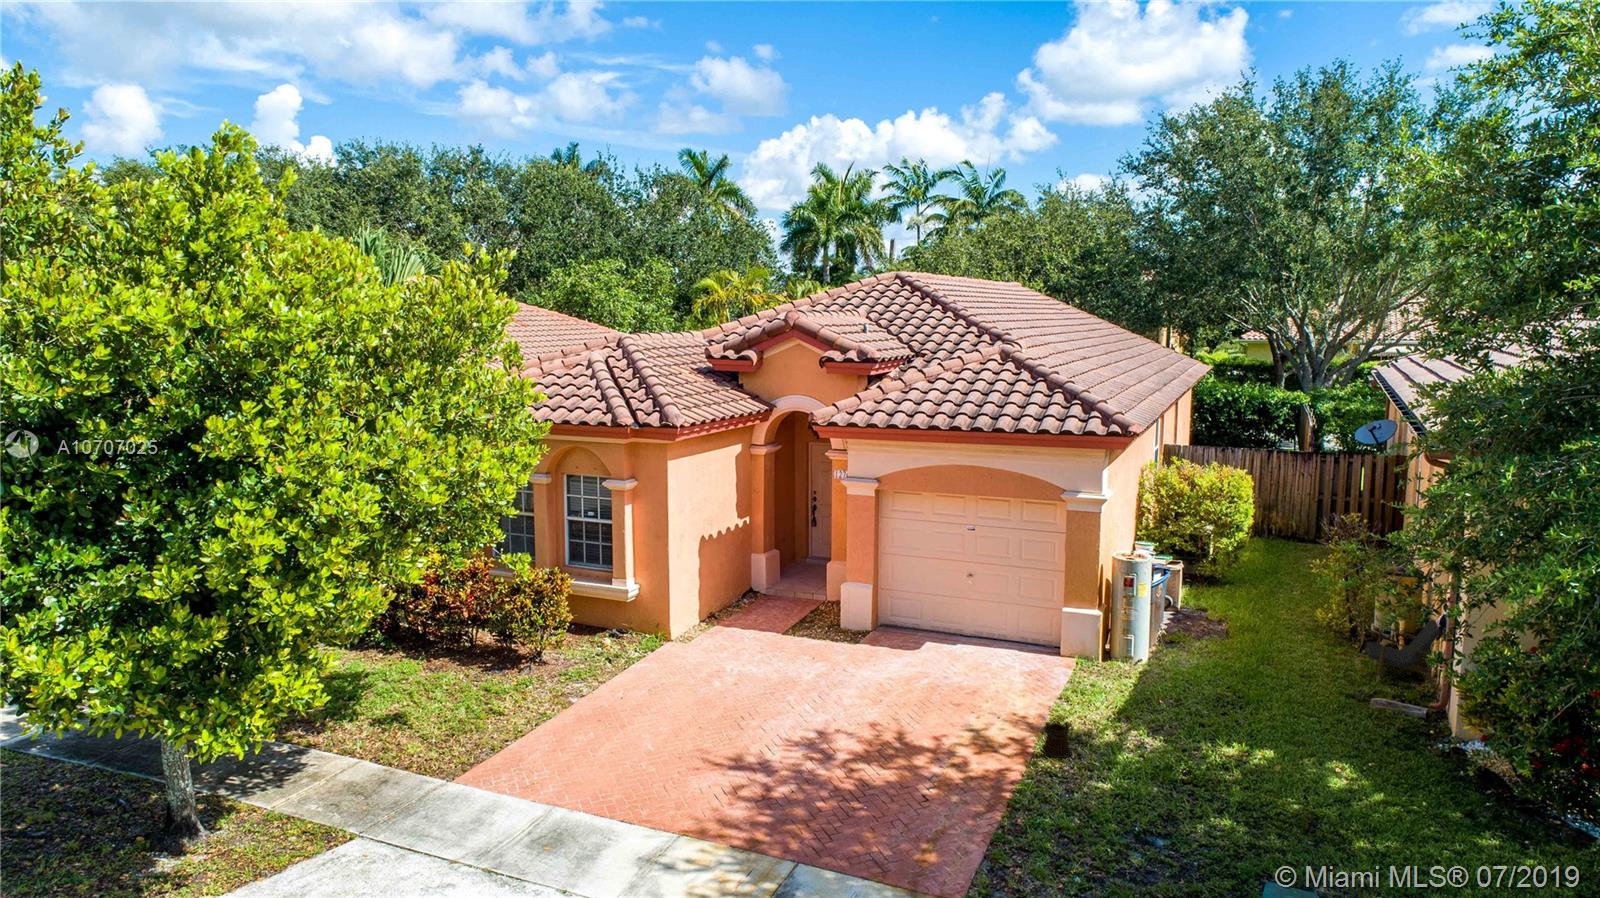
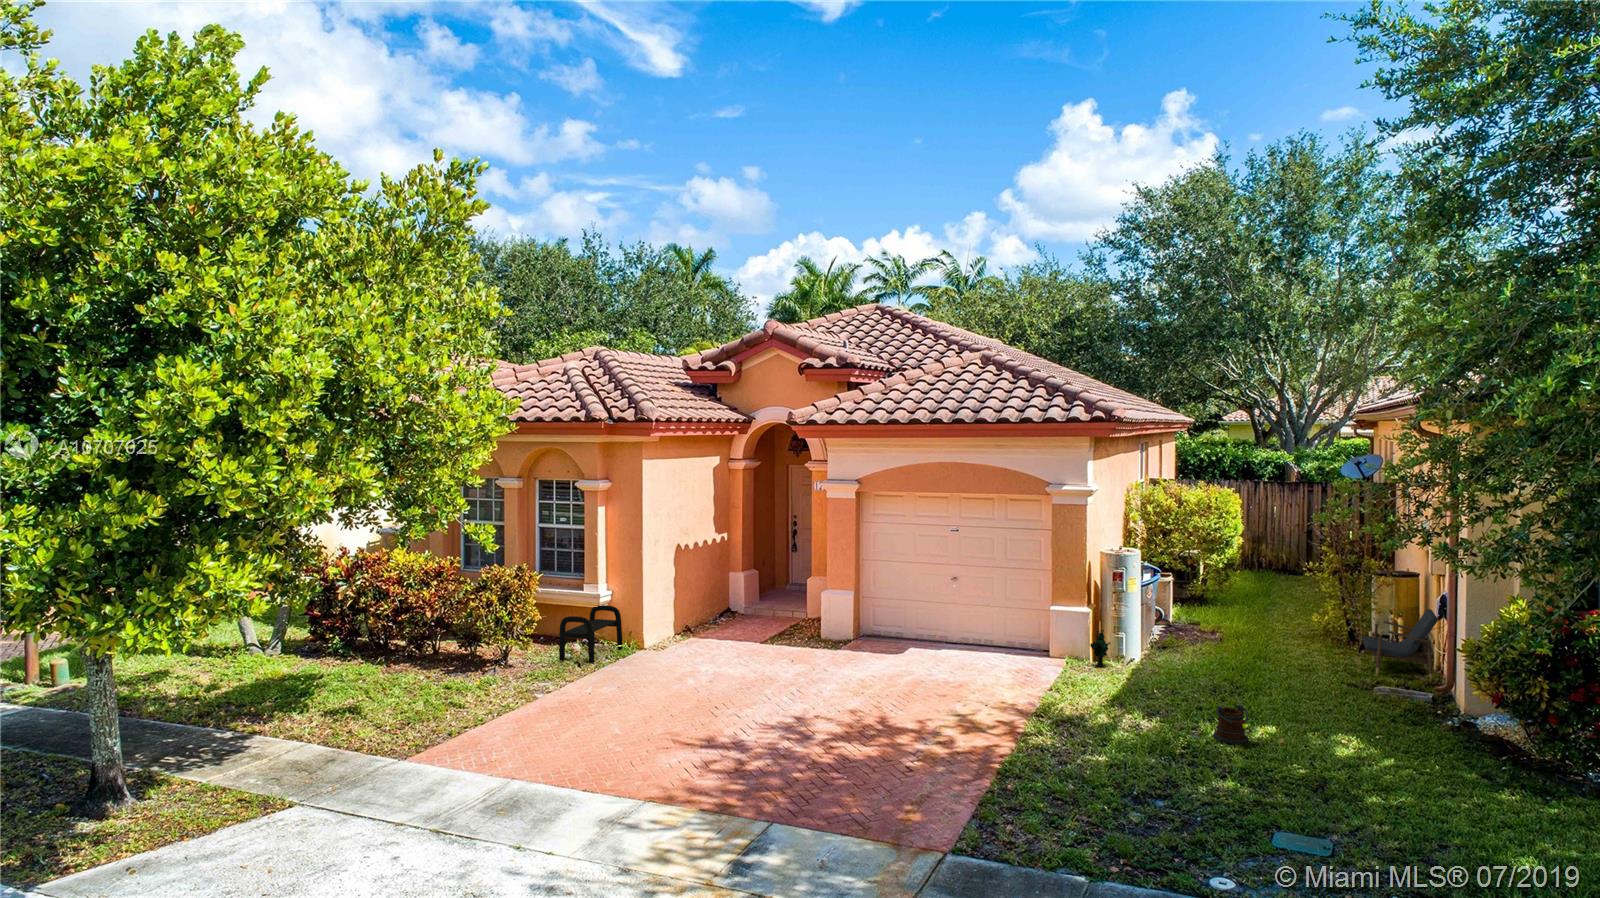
bench: none [590,599,650,659] -> present [559,605,623,663]
decorative plant: none [1100,634,1120,670] -> present [1090,630,1110,668]
bucket: present [1042,722,1073,758] -> present [1213,705,1249,744]

